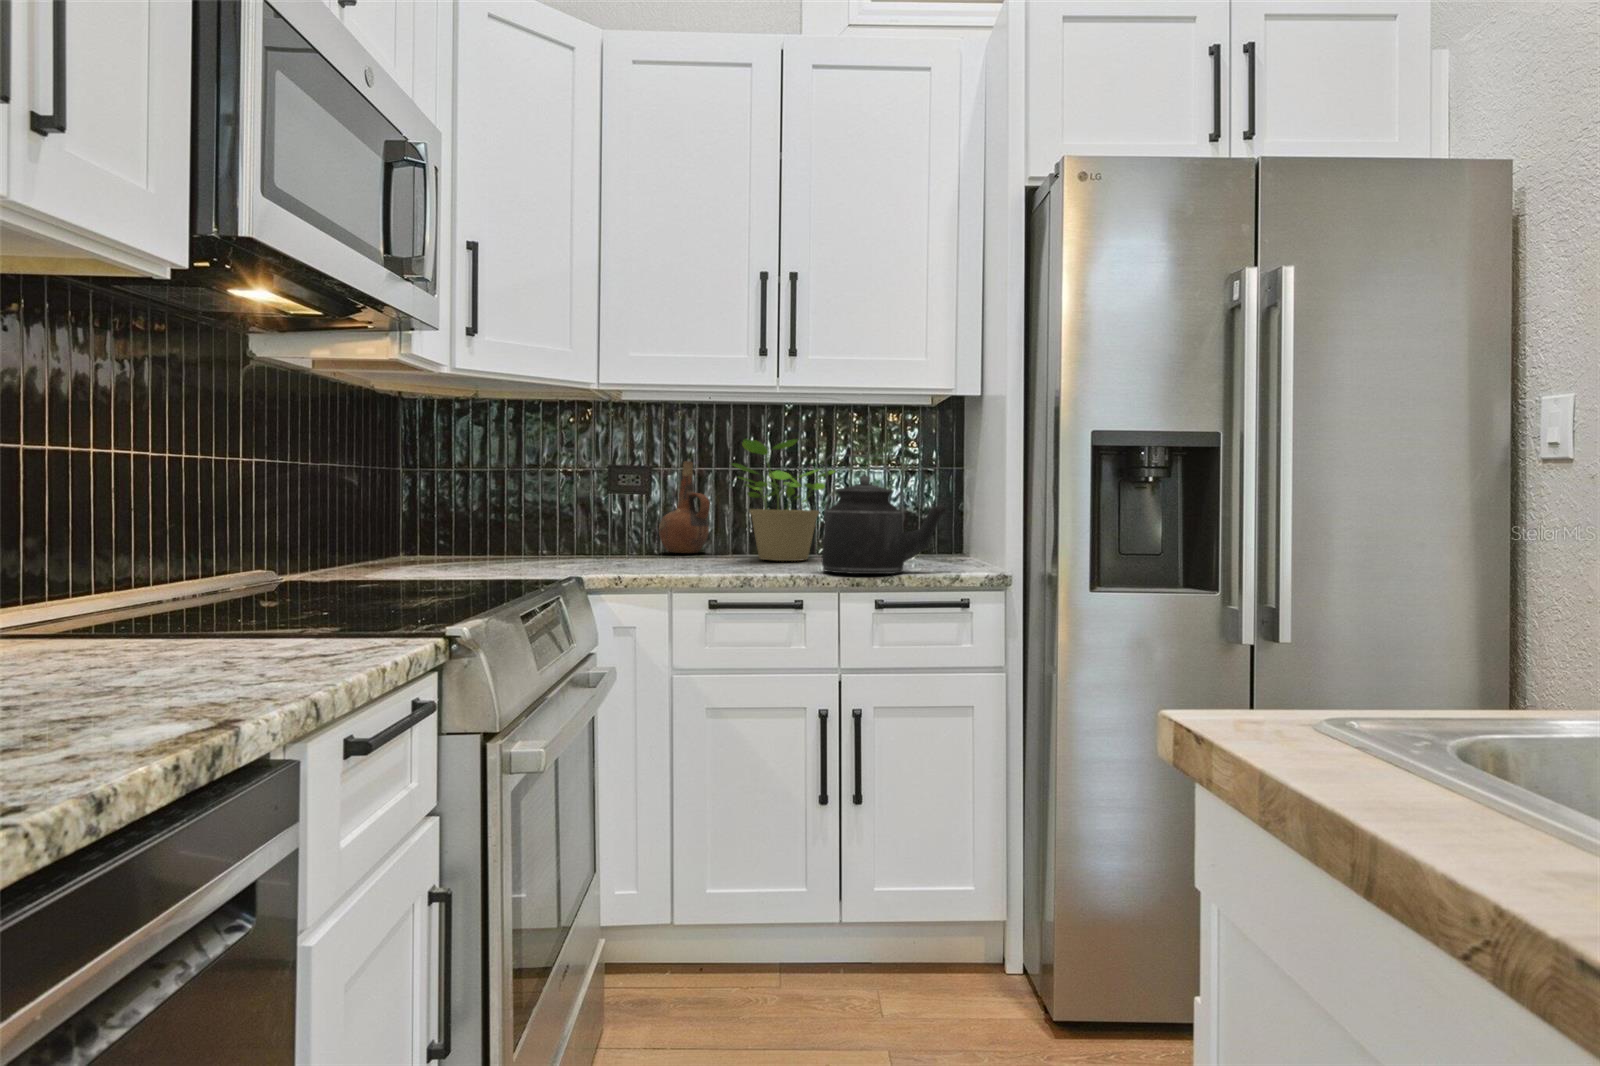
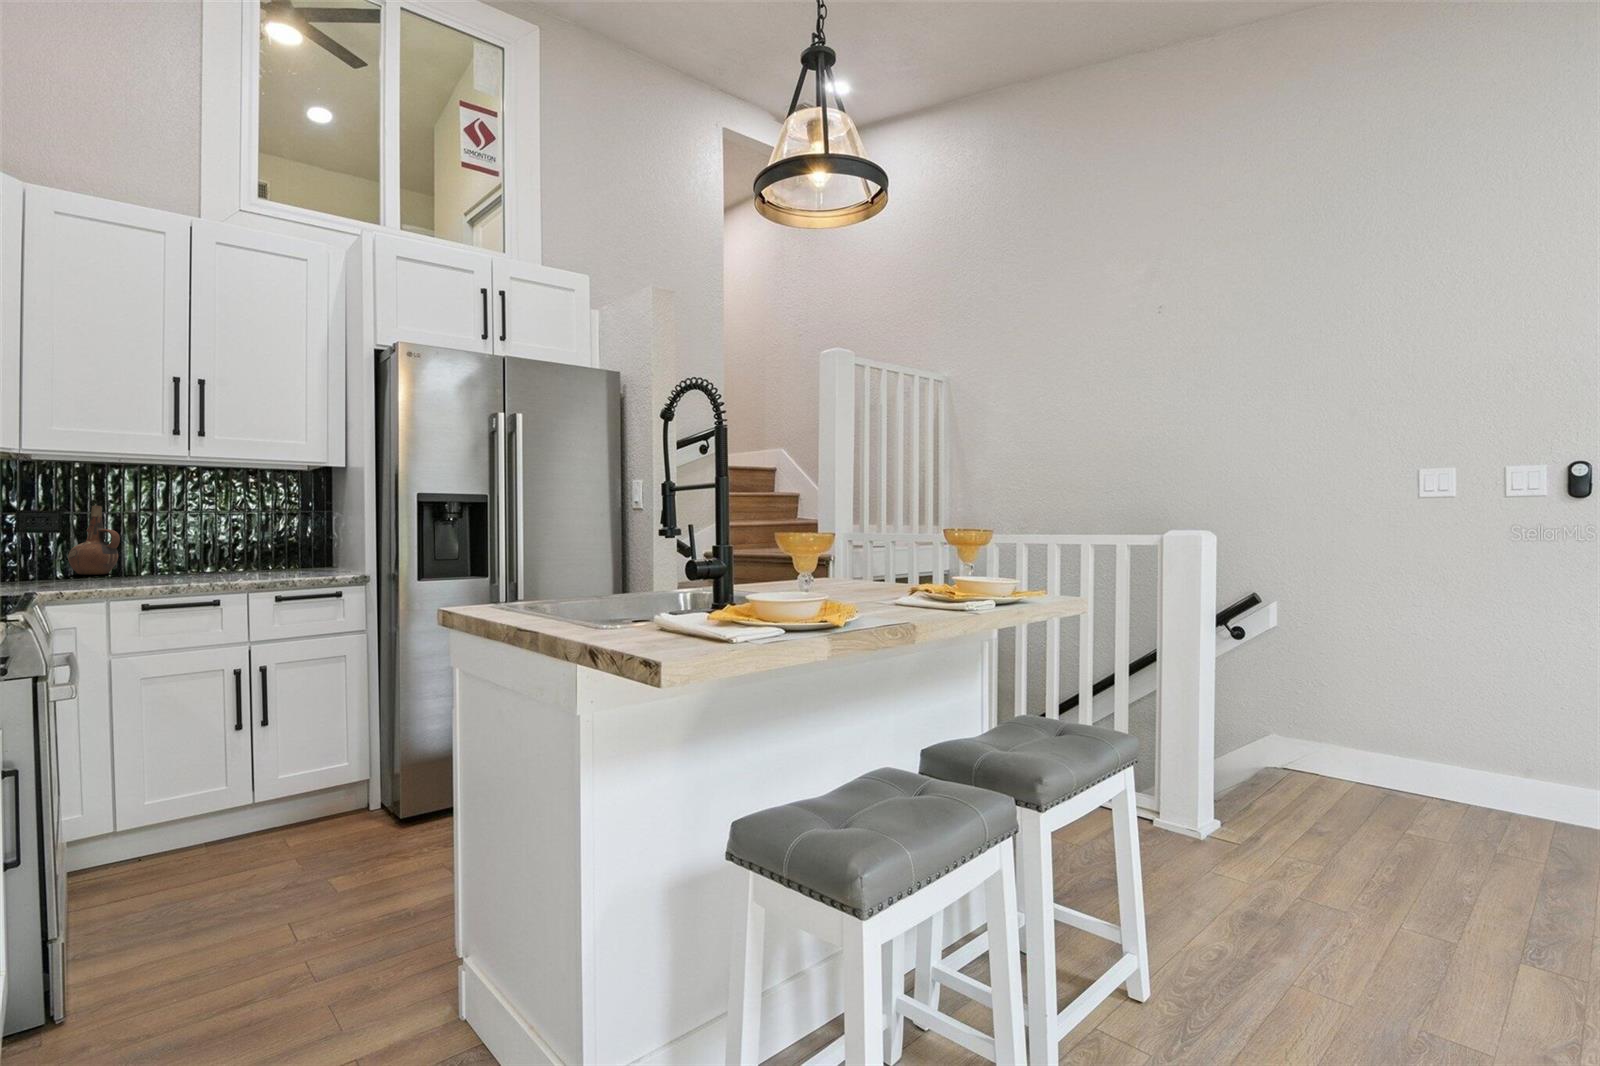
potted plant: present [732,439,835,561] -> none [145,492,236,575]
kettle: present [822,455,947,574] -> none [233,504,326,580]

